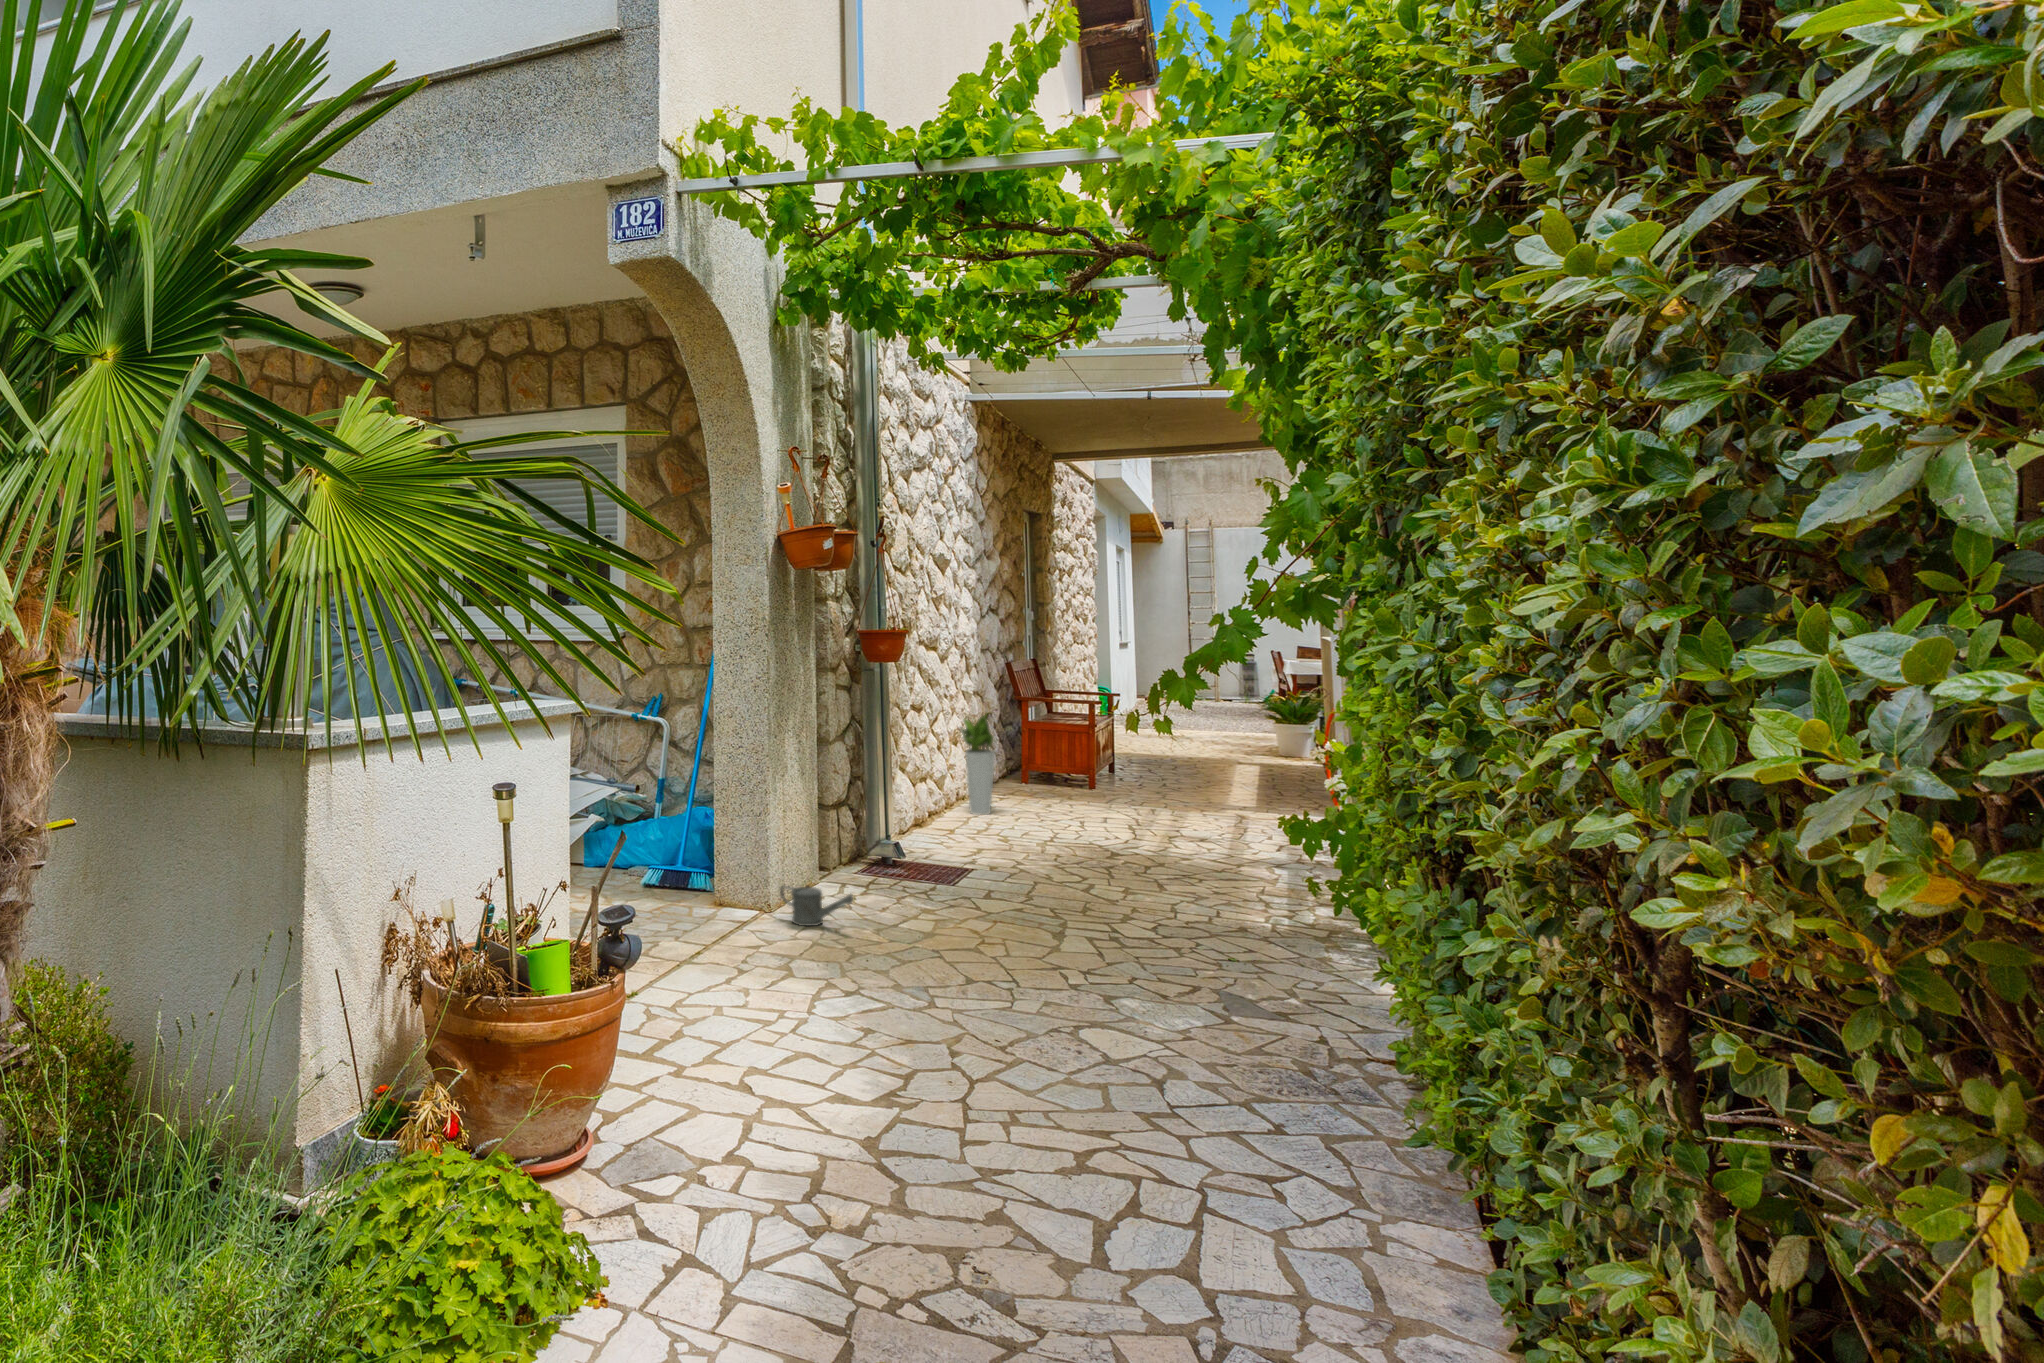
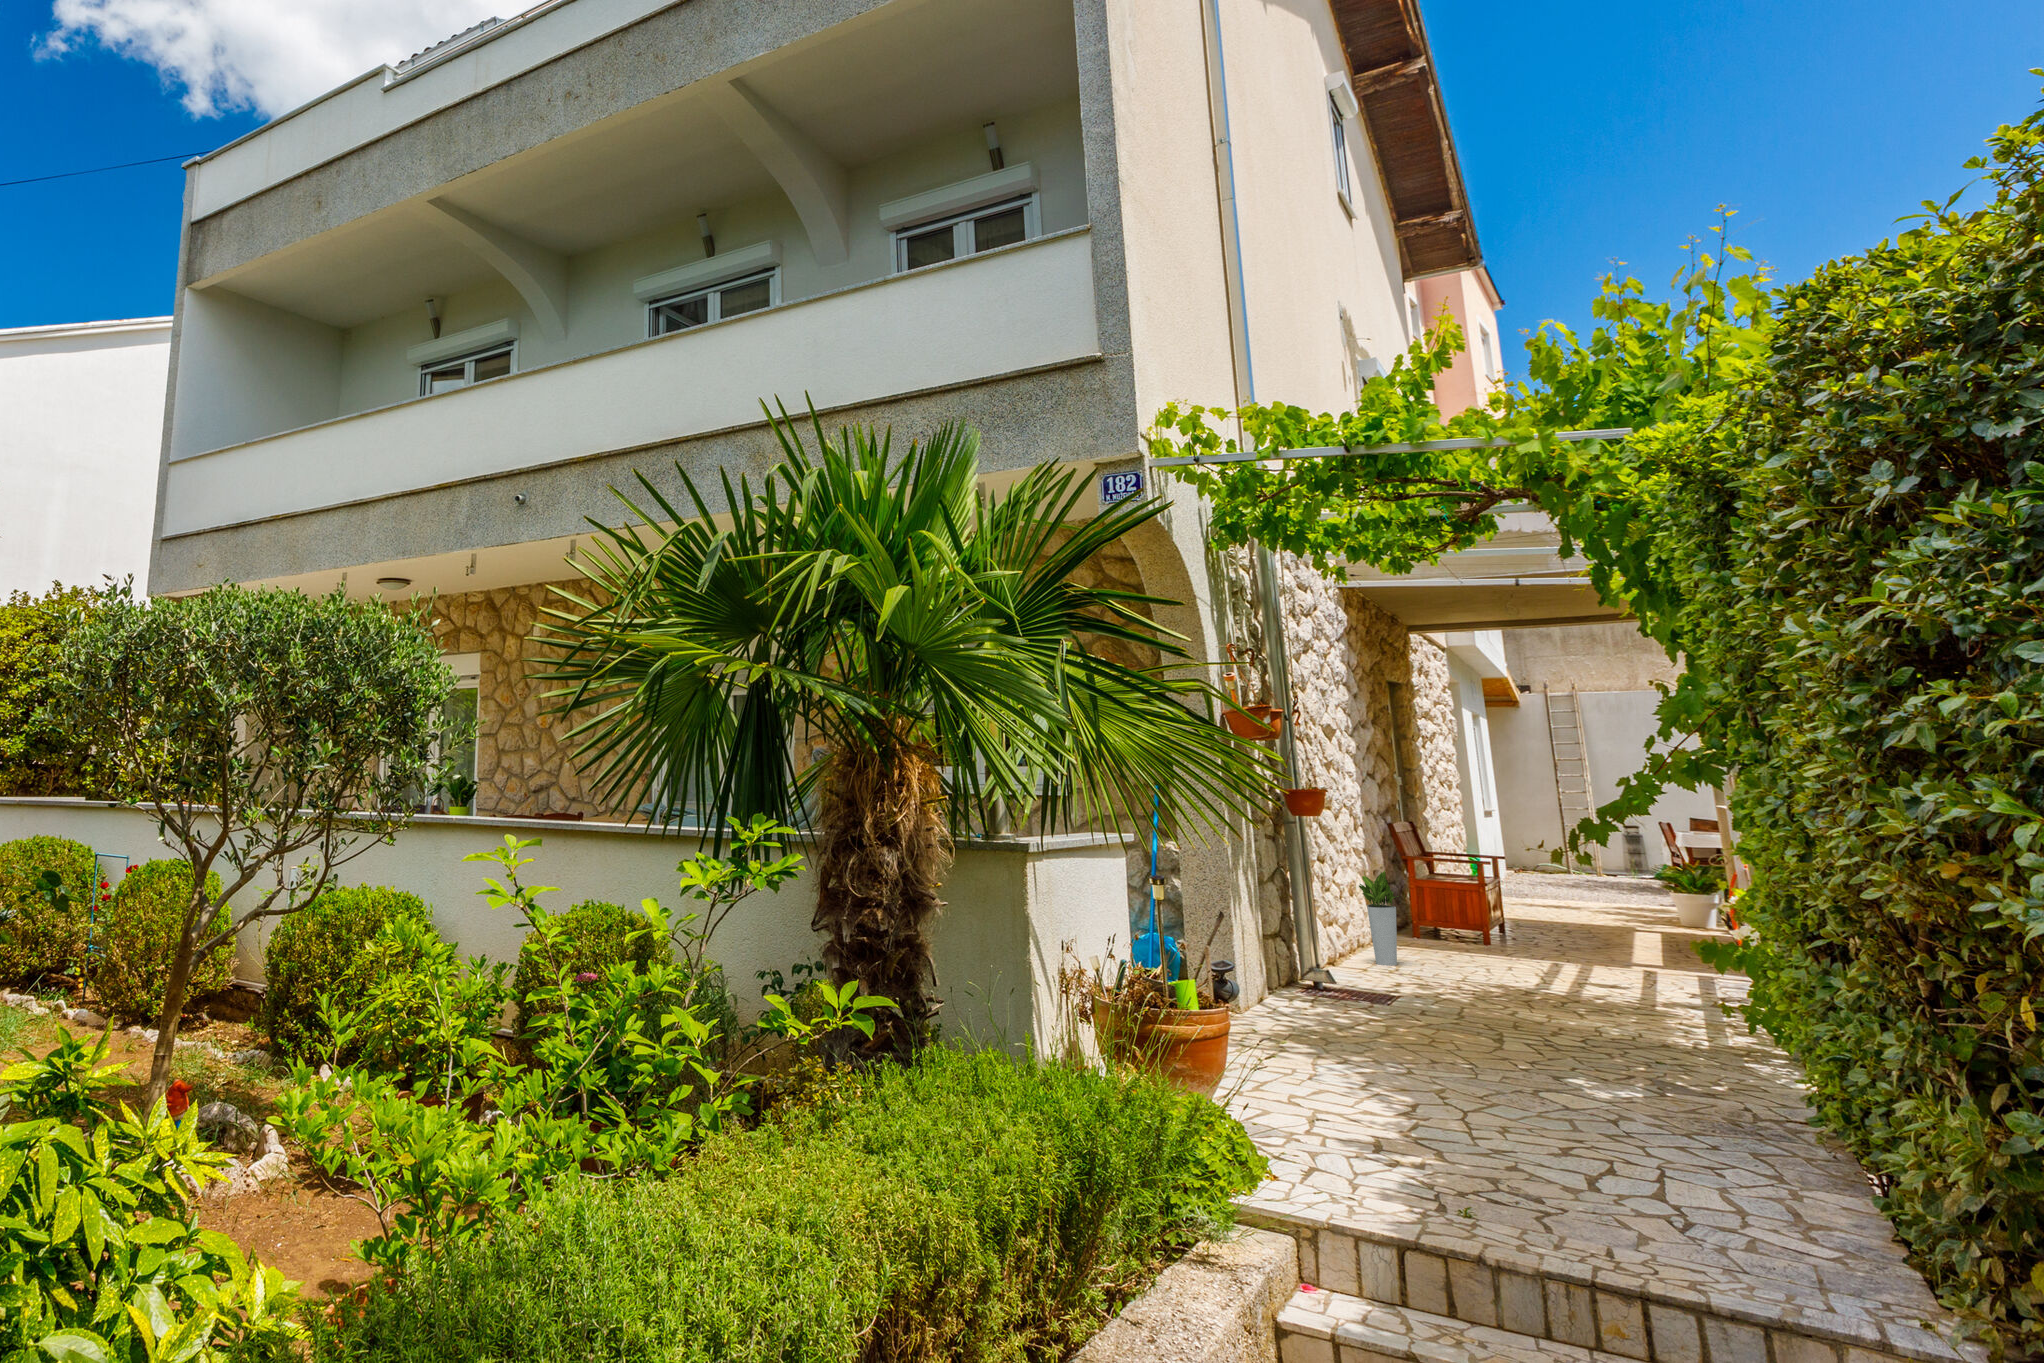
watering can: present [780,886,853,926] -> none [1251,1000,1319,1033]

